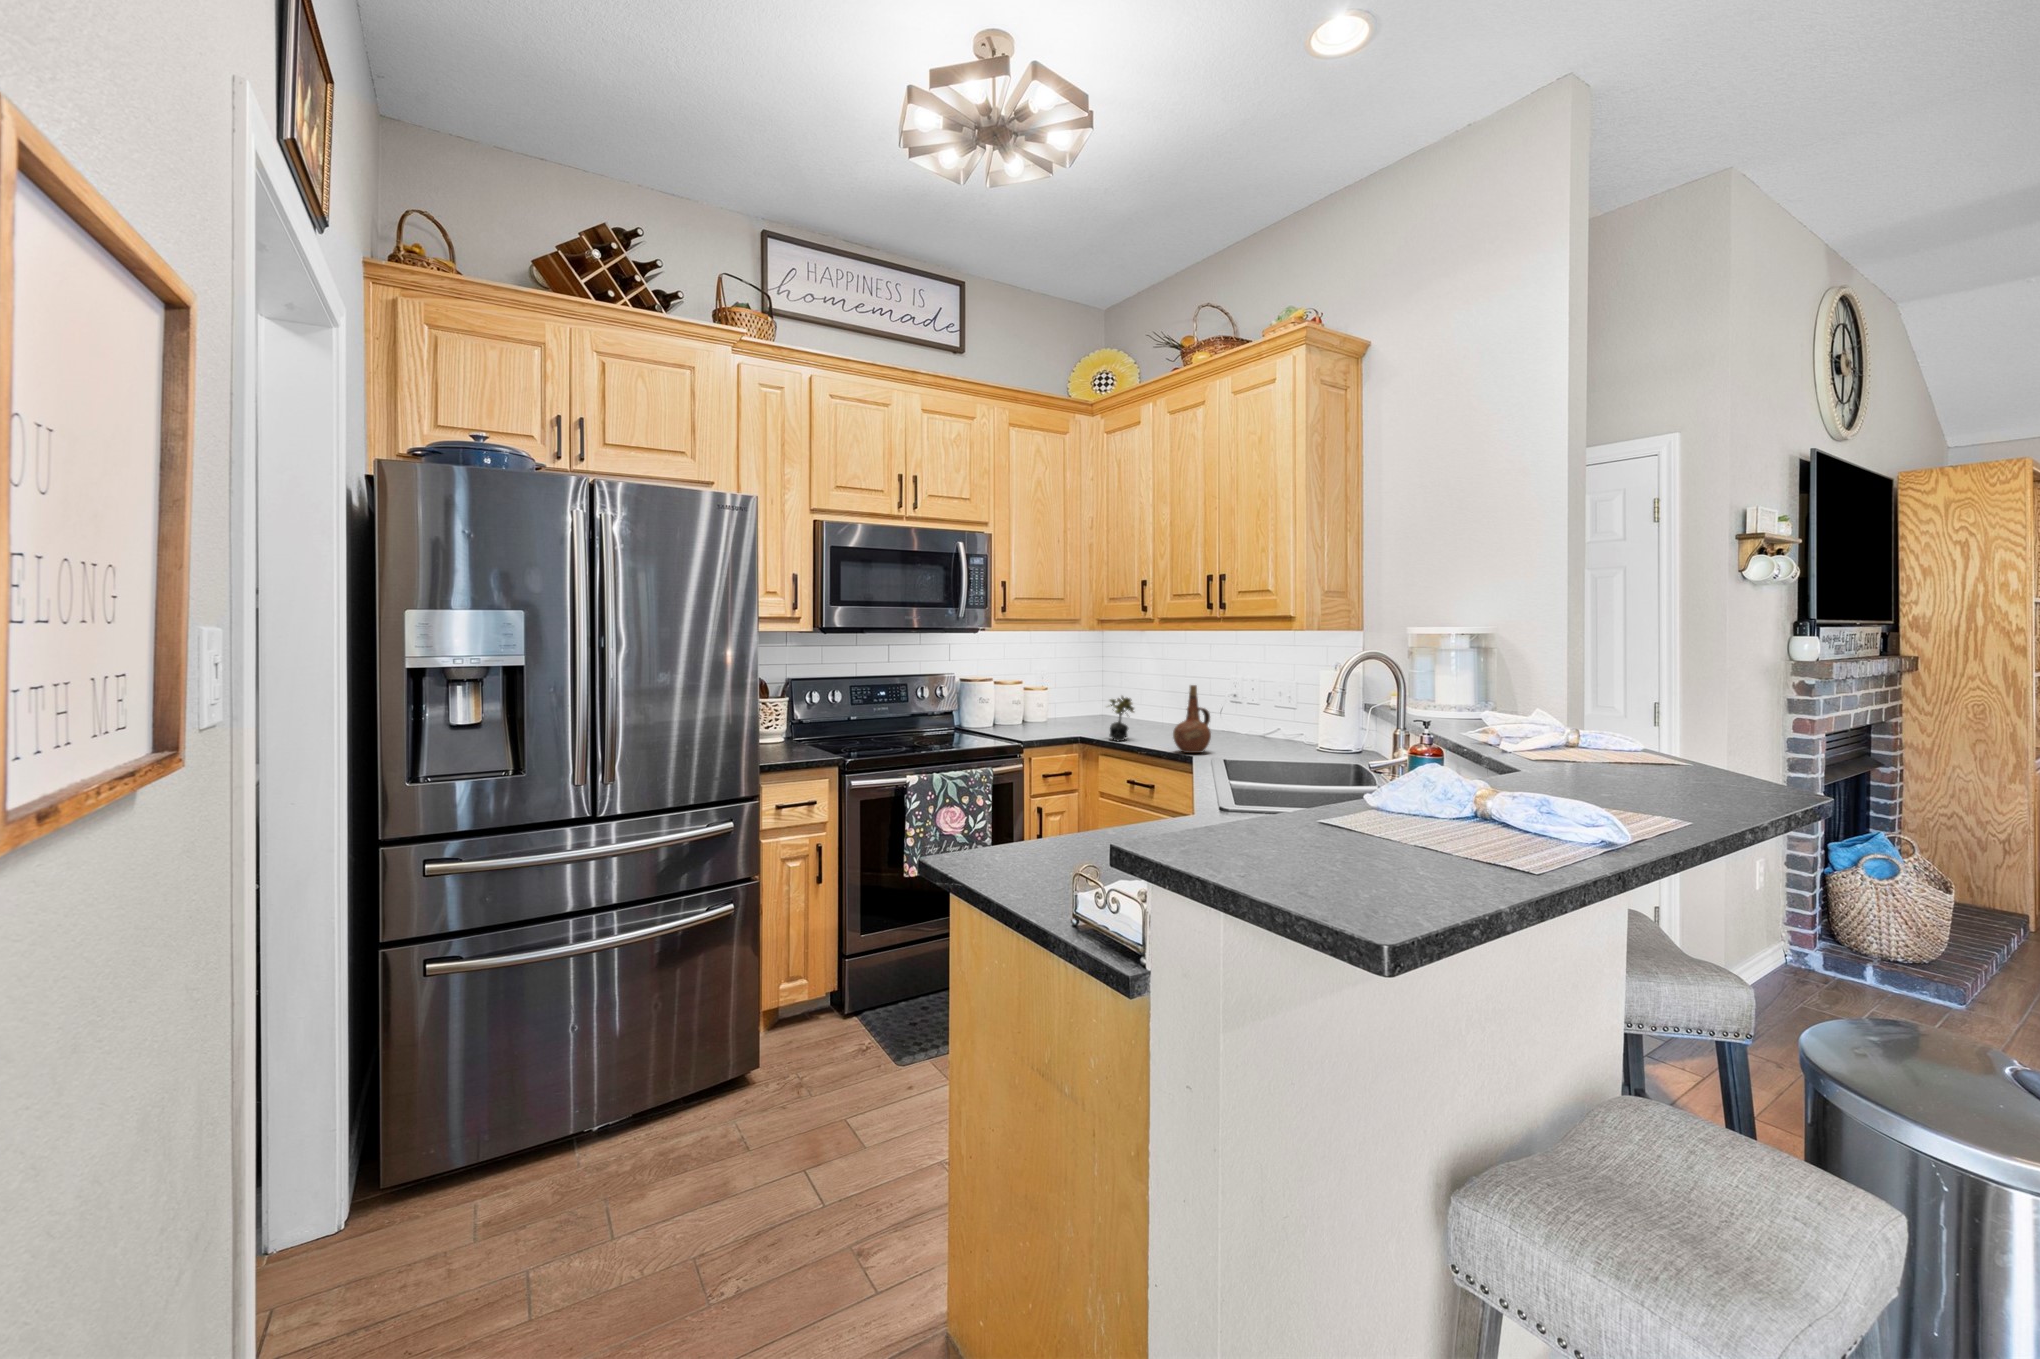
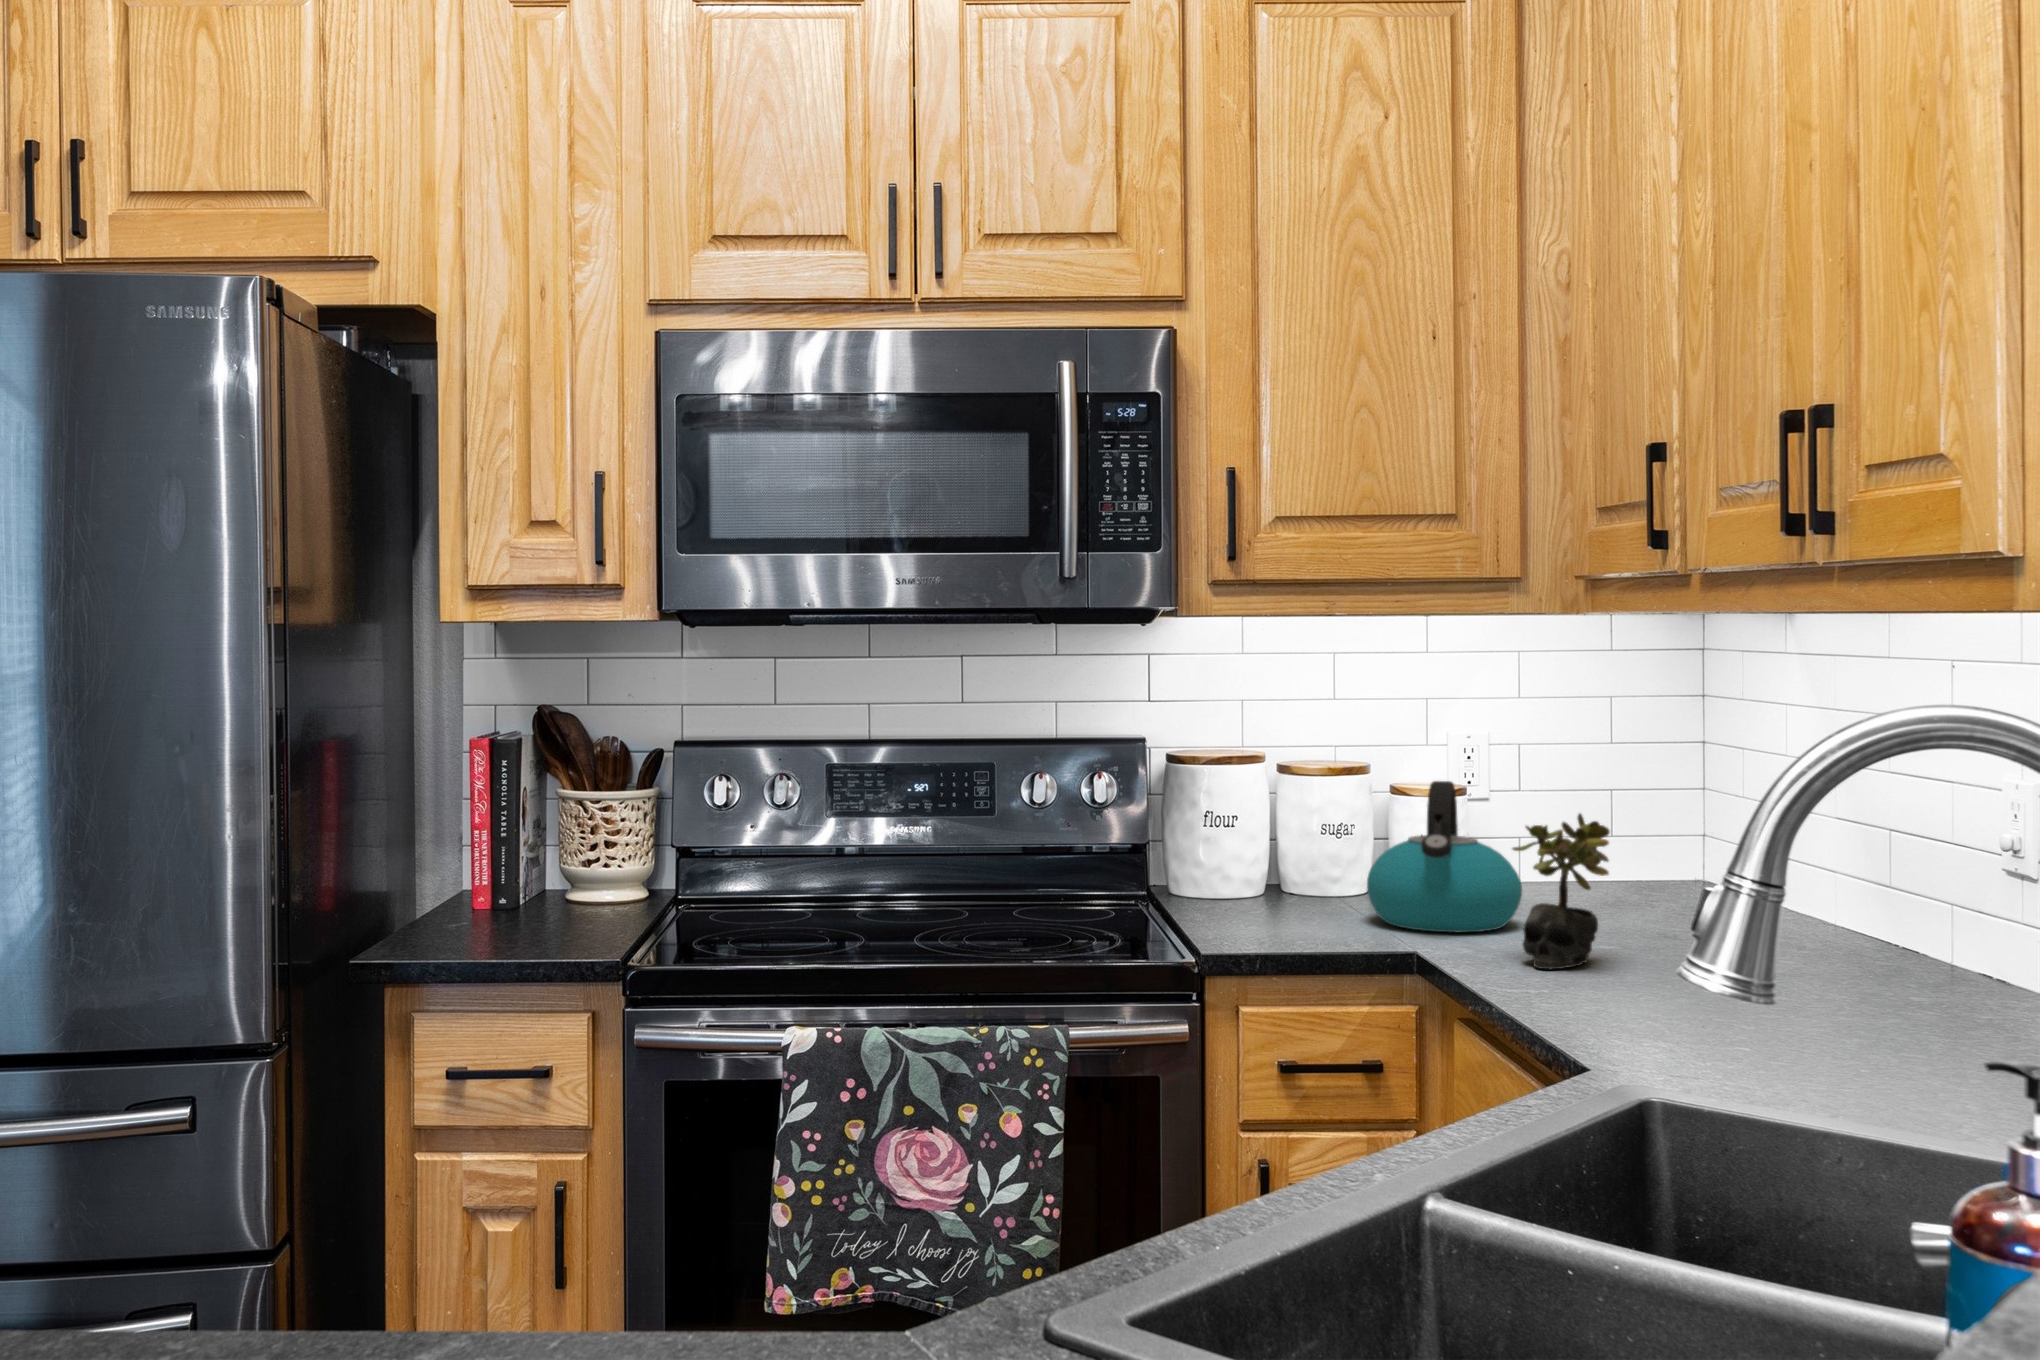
ceramic pitcher: present [1173,685,1211,753] -> none [1653,785,1820,1056]
kettle: none [1043,687,1091,735] -> present [1367,781,1522,932]

